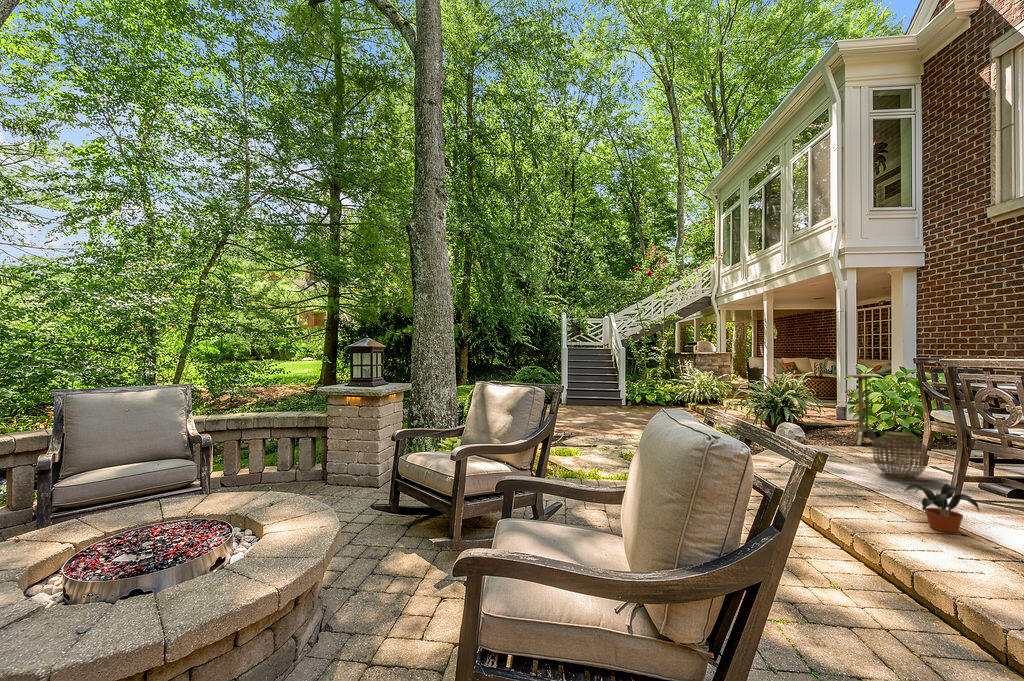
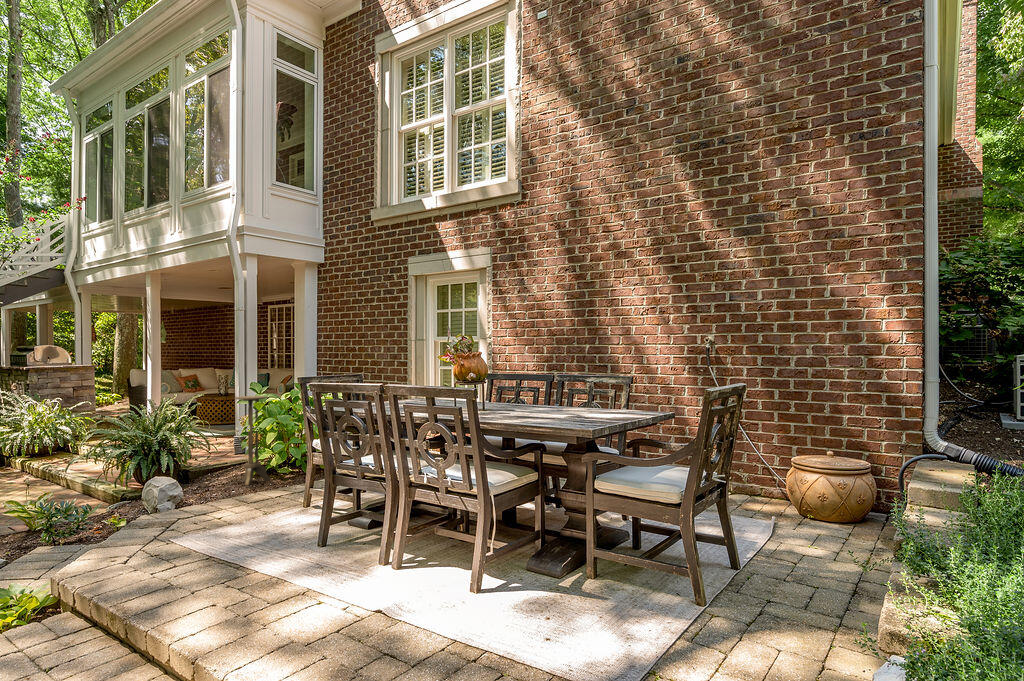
woven basket: present [873,431,927,479] -> none [252,466,302,520]
potted plant: present [904,484,979,533] -> none [265,520,326,573]

